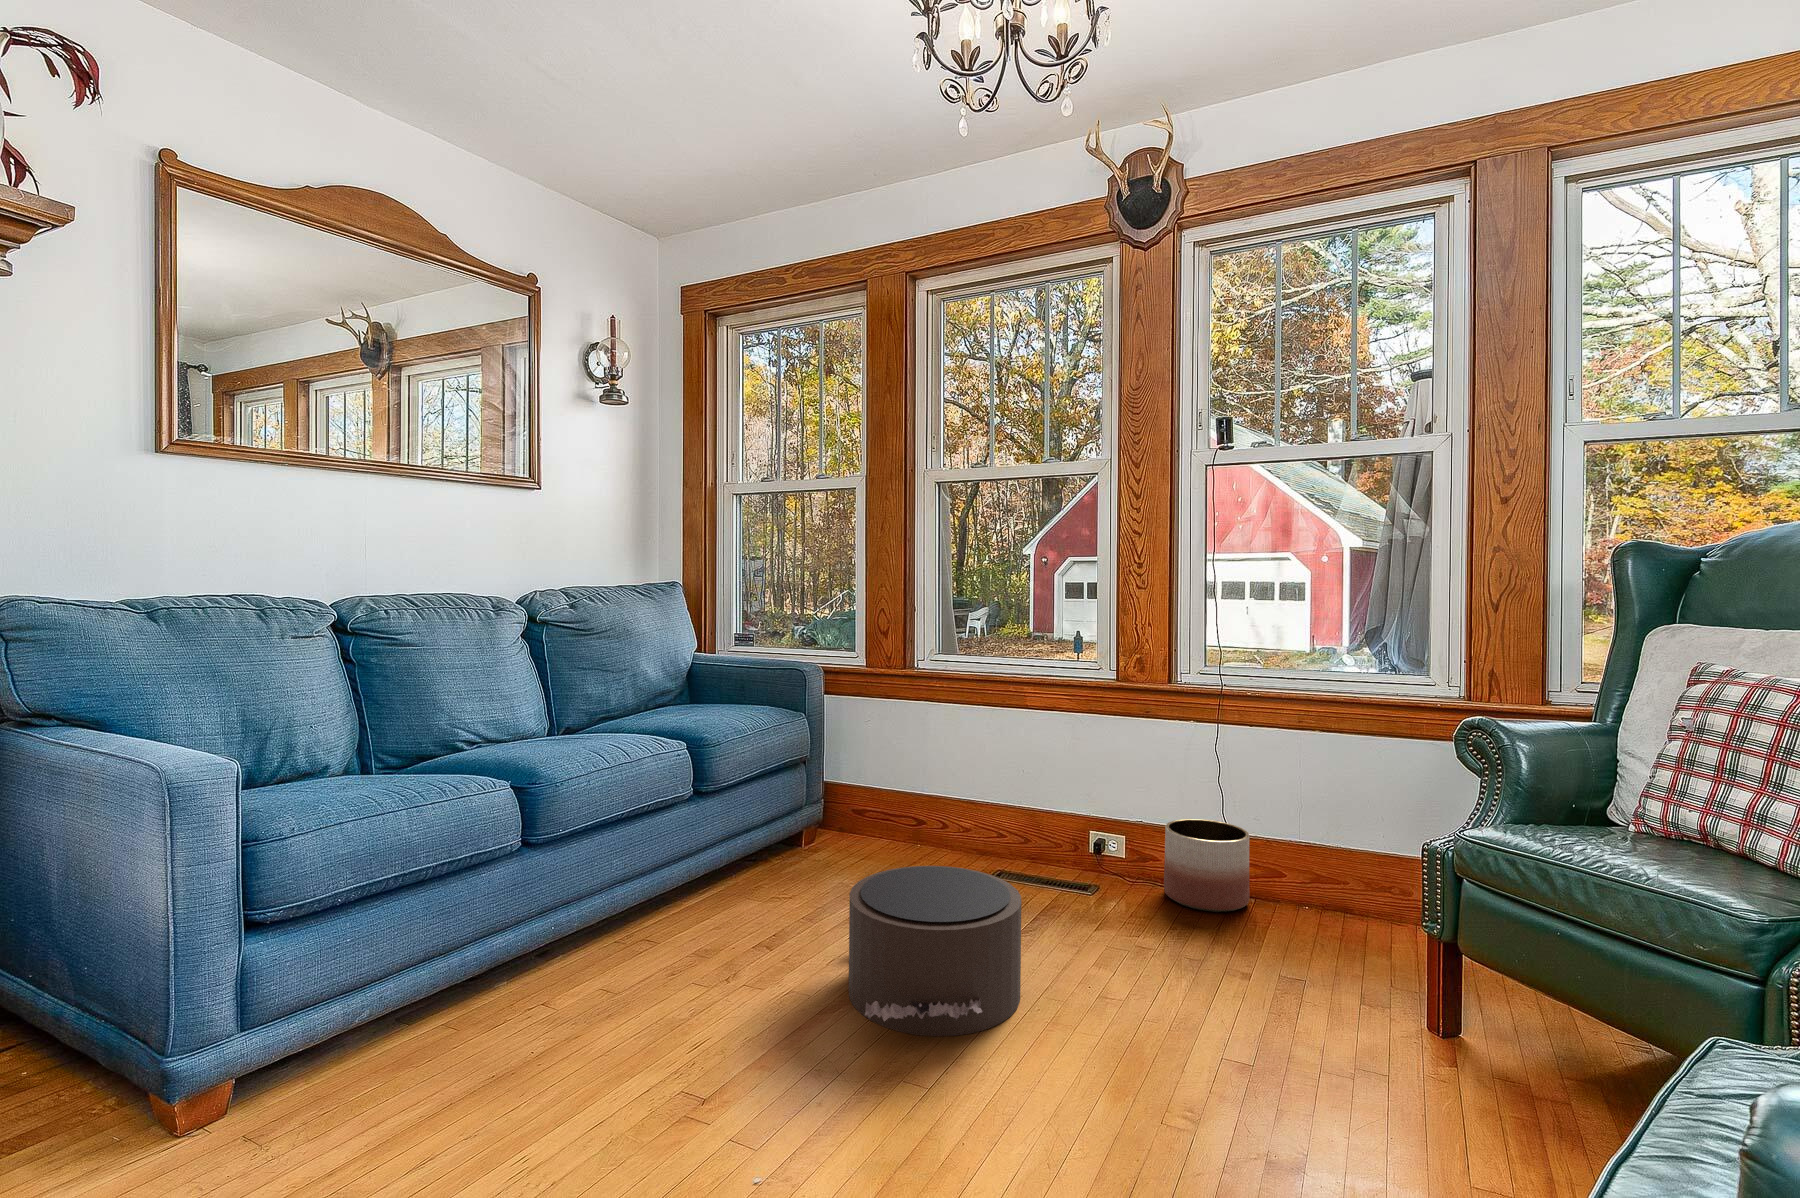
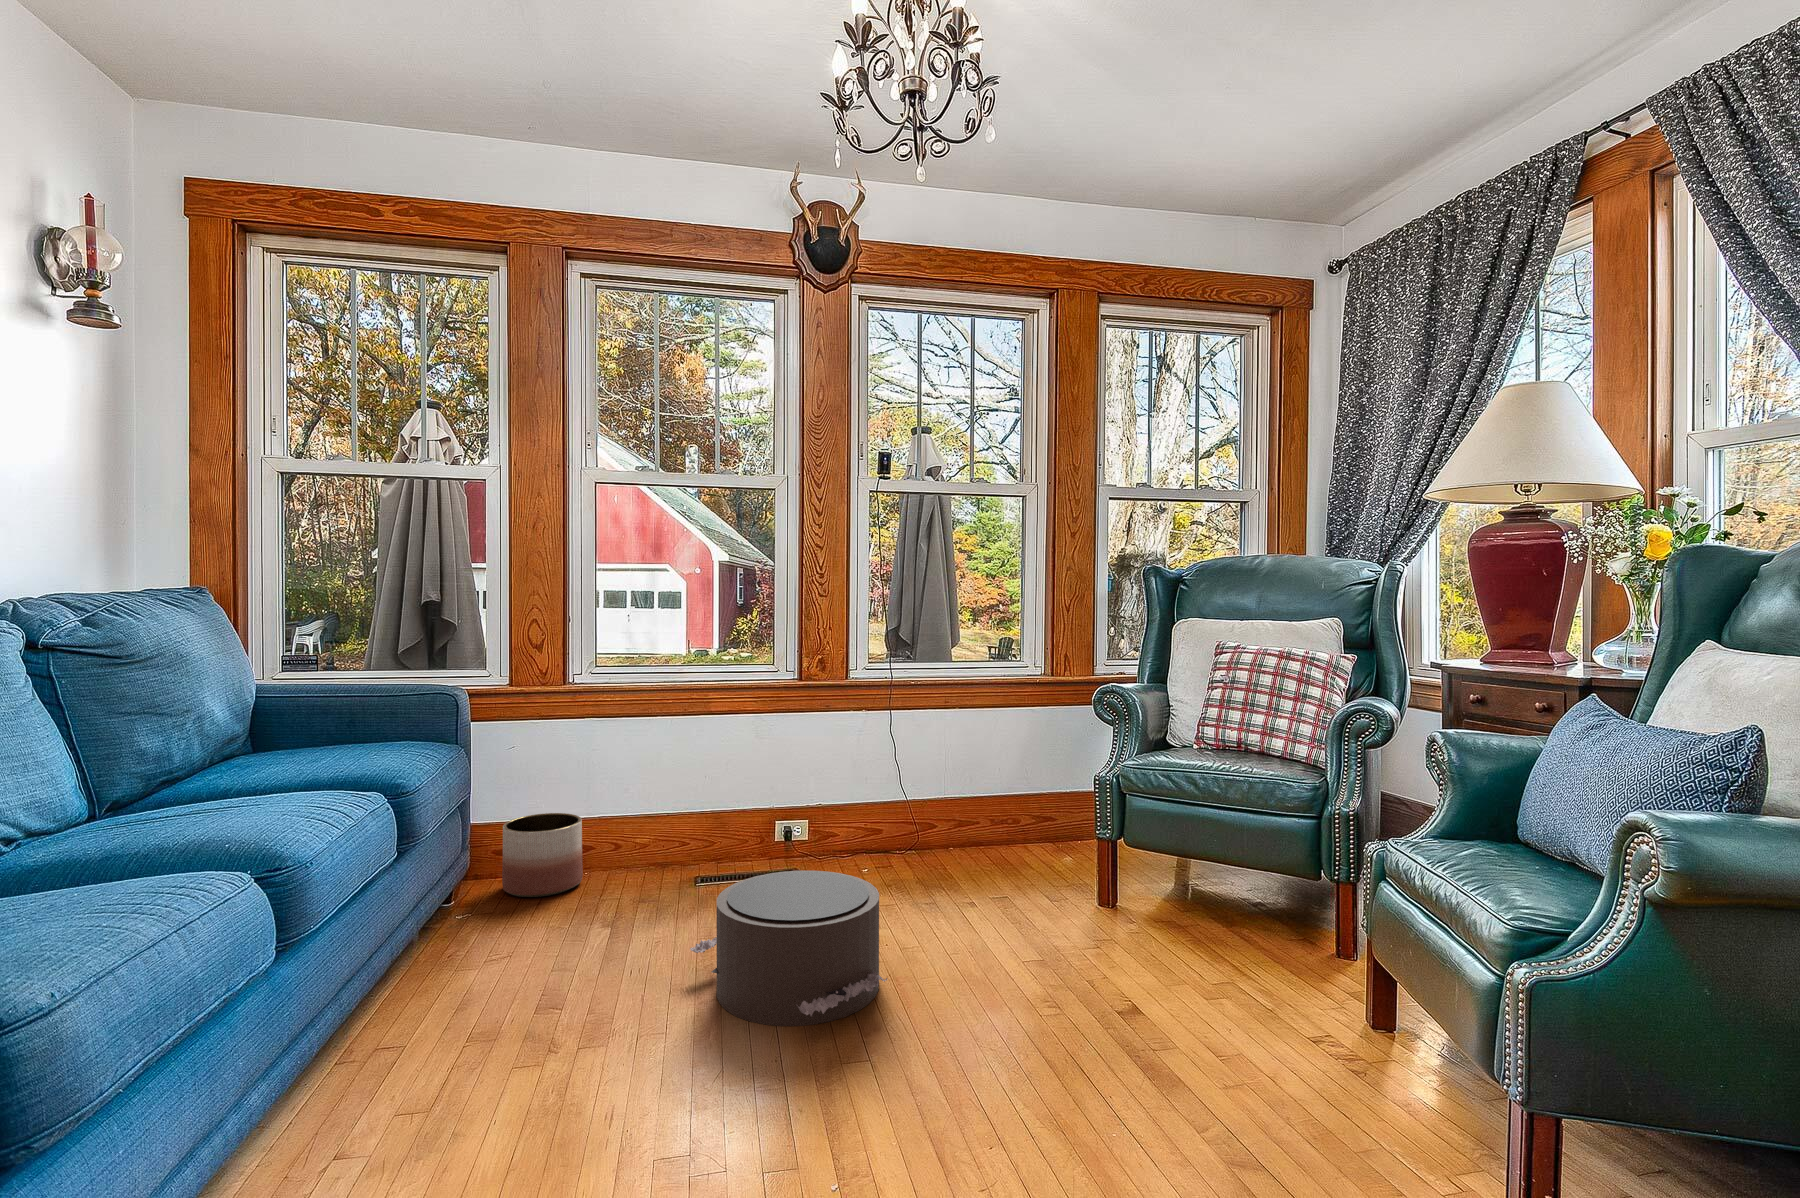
planter: present [1164,819,1249,912] -> present [502,813,583,897]

